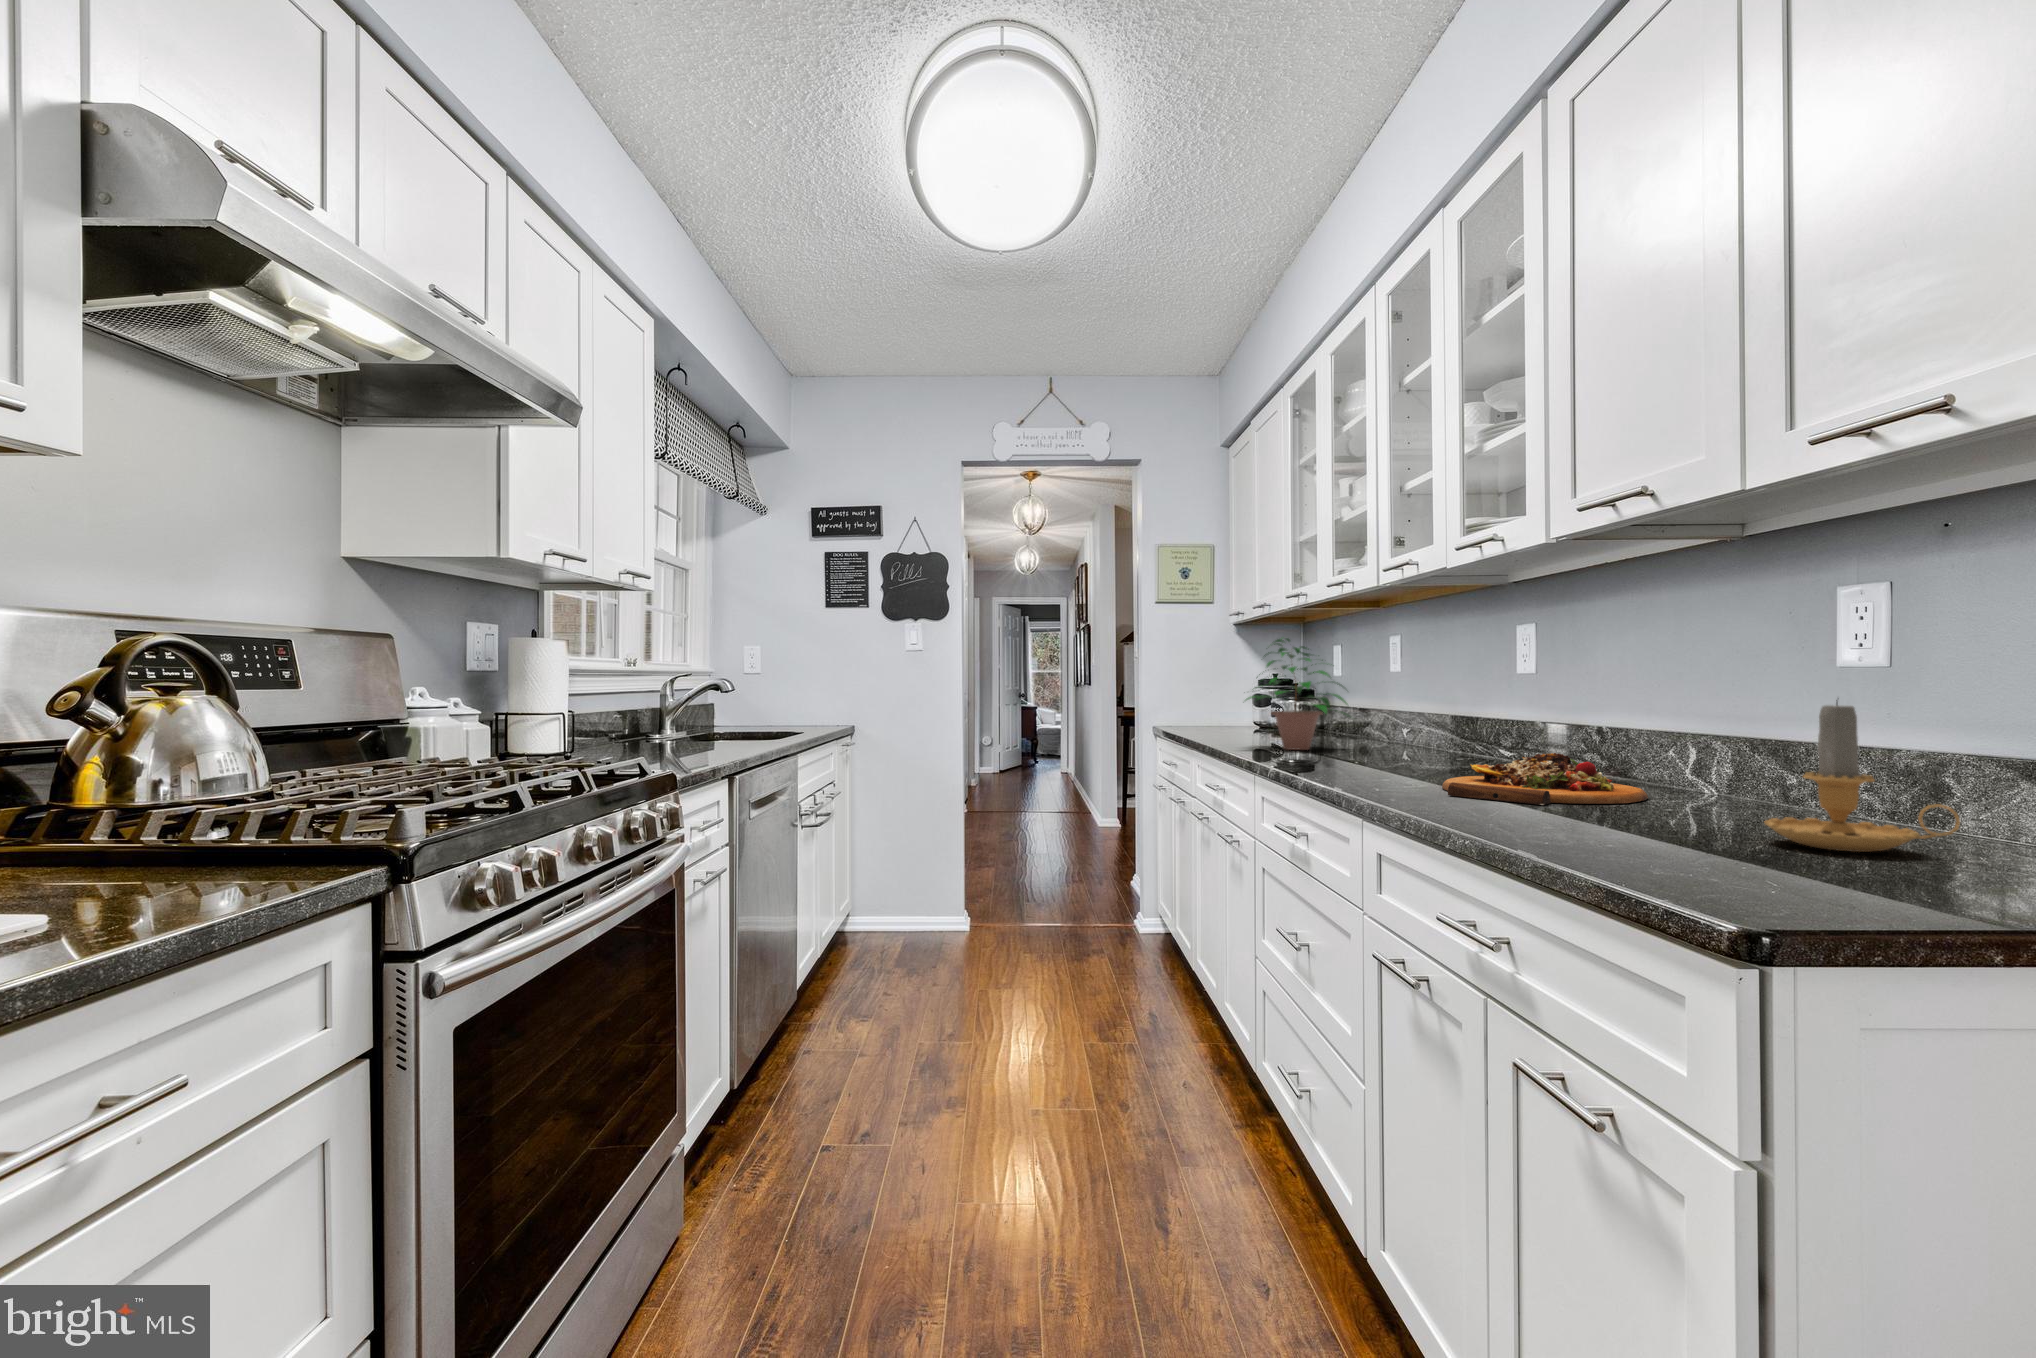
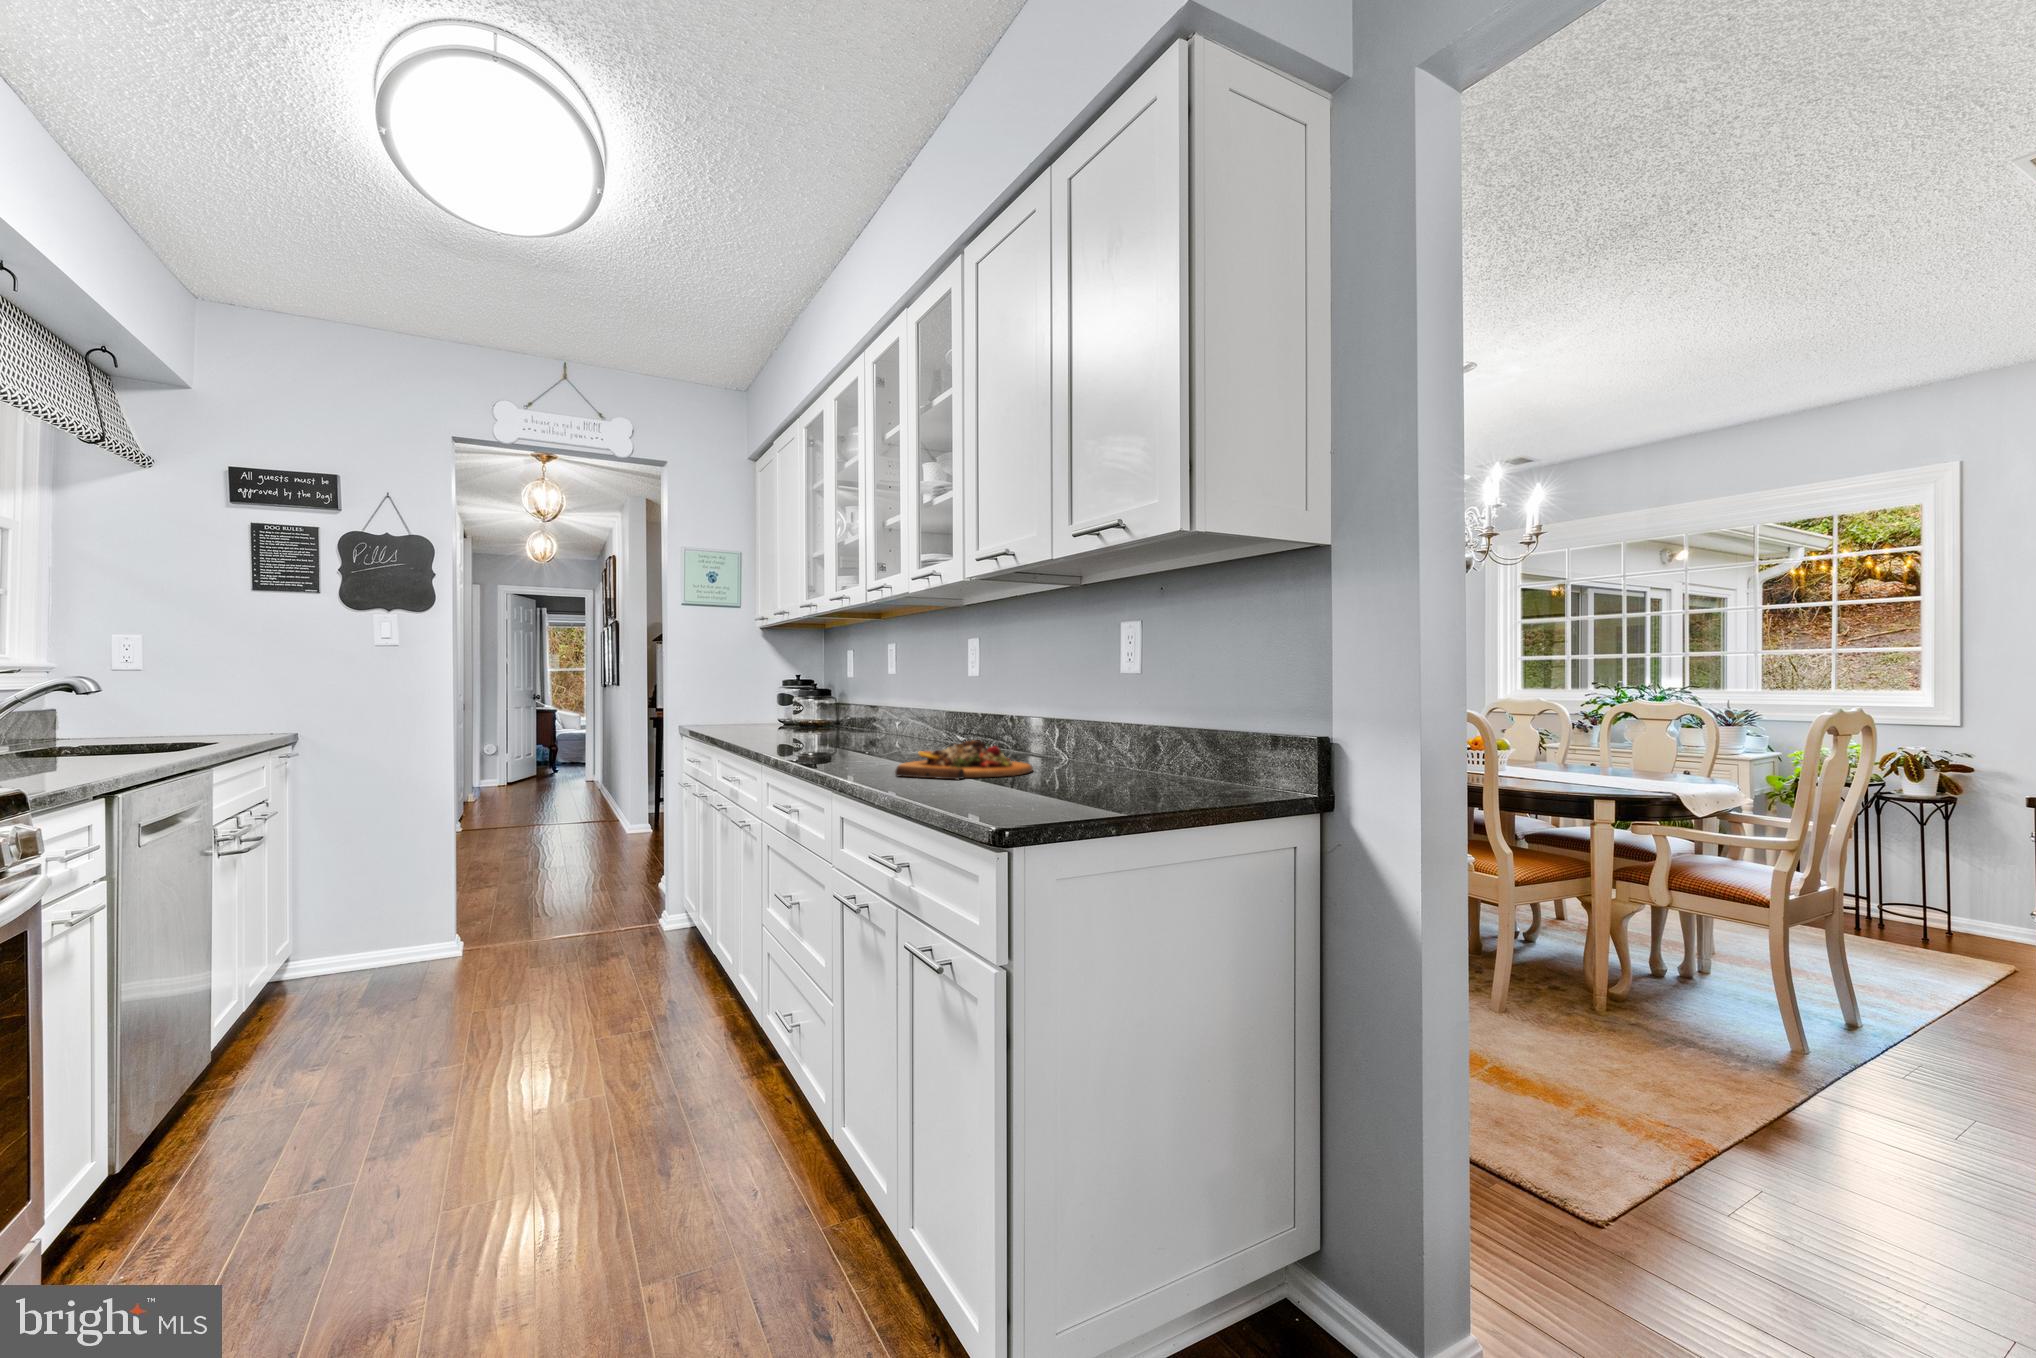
potted plant: present [1246,638,1351,750] -> none [750,644,853,745]
candle: present [1764,700,1960,852] -> none [1074,696,1168,797]

